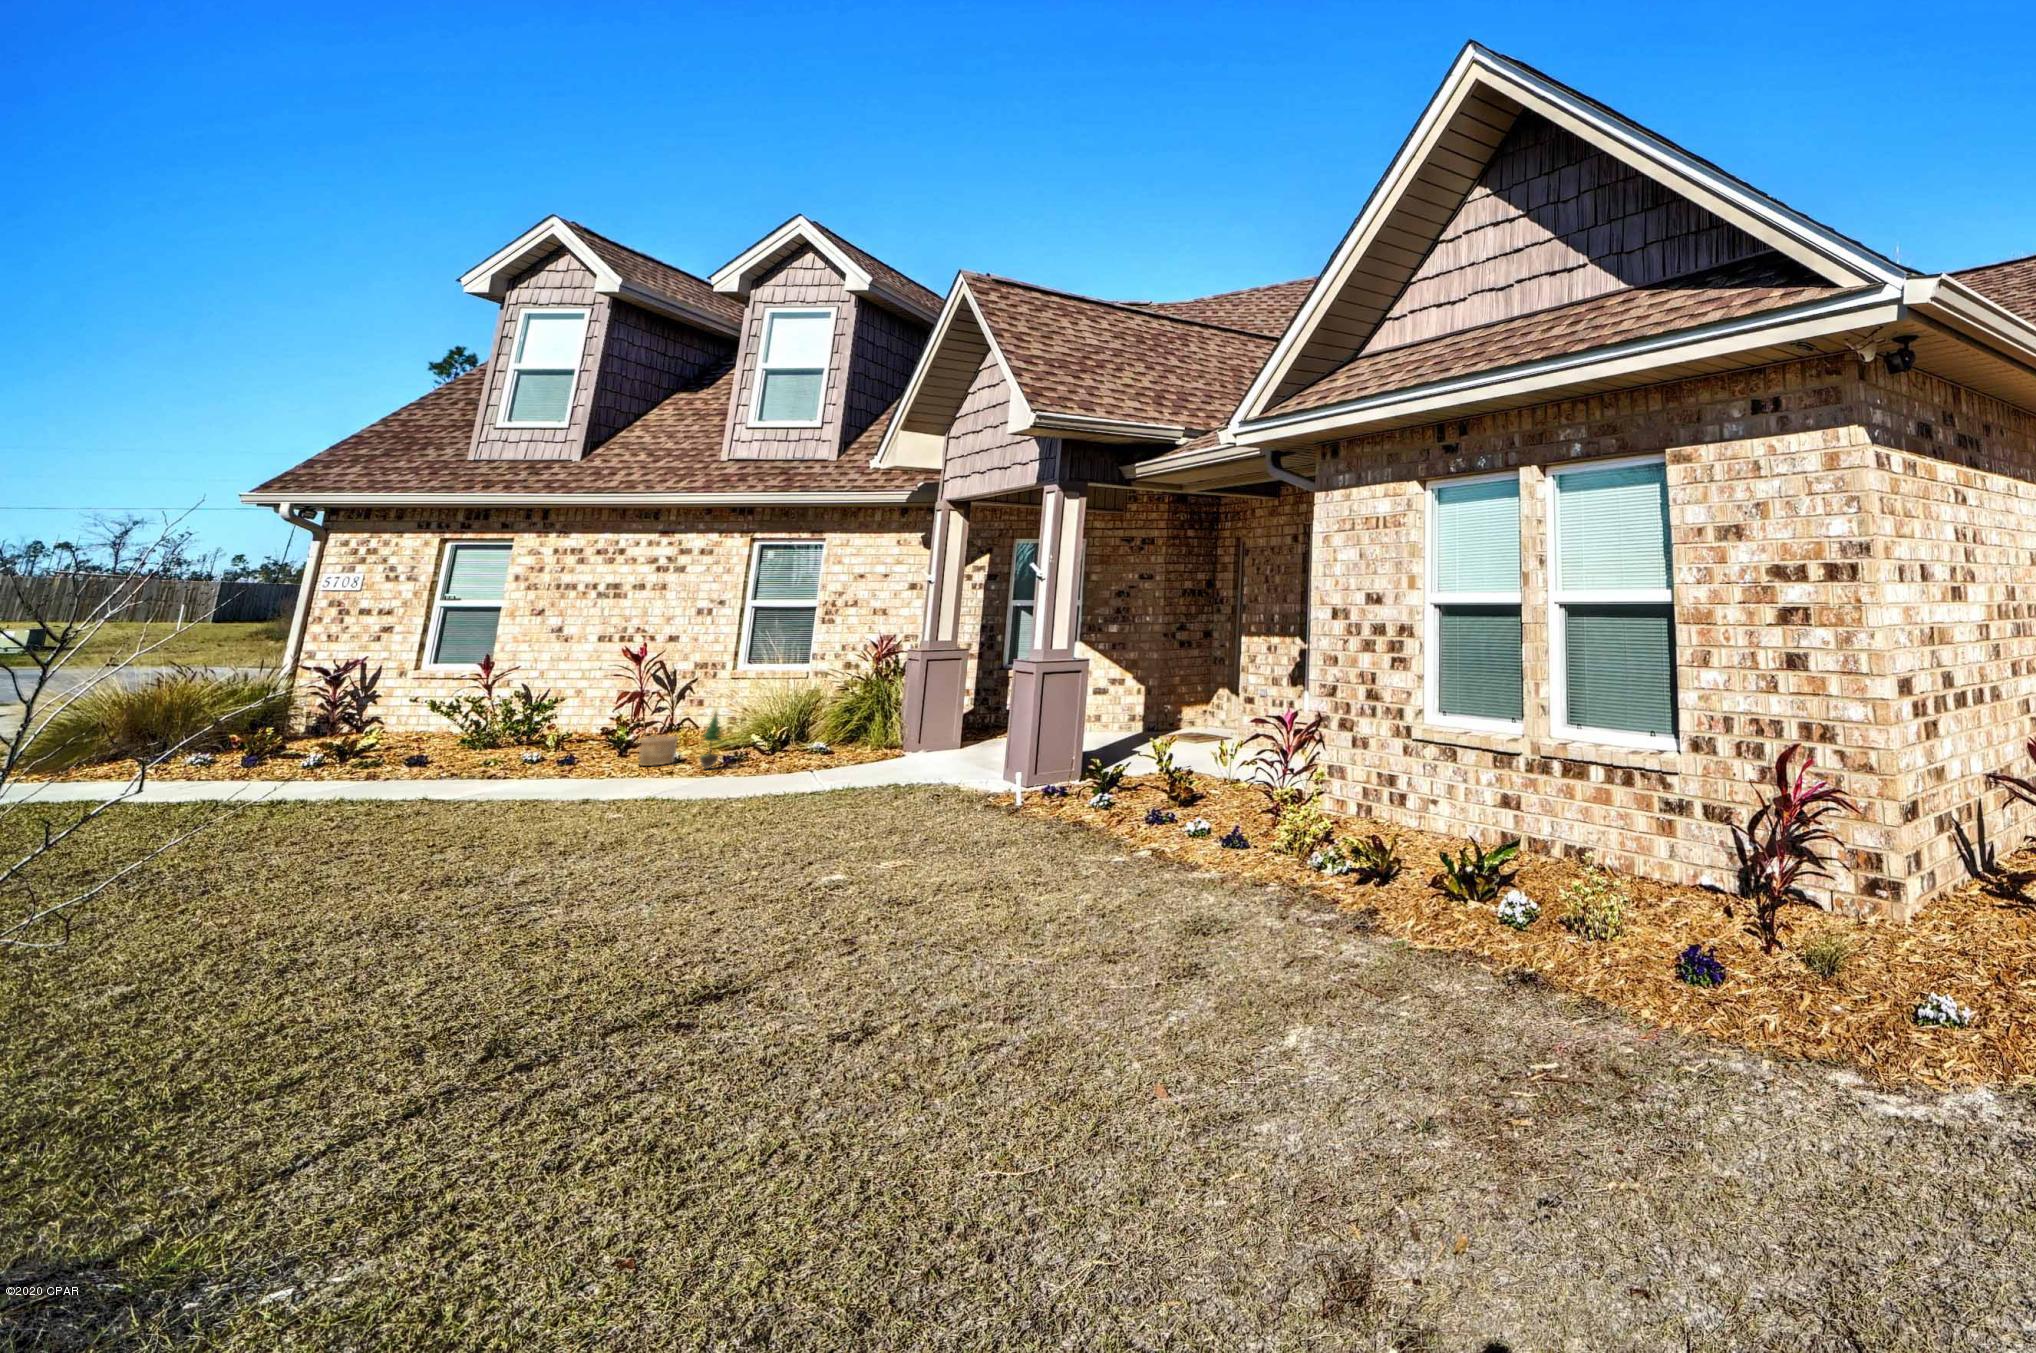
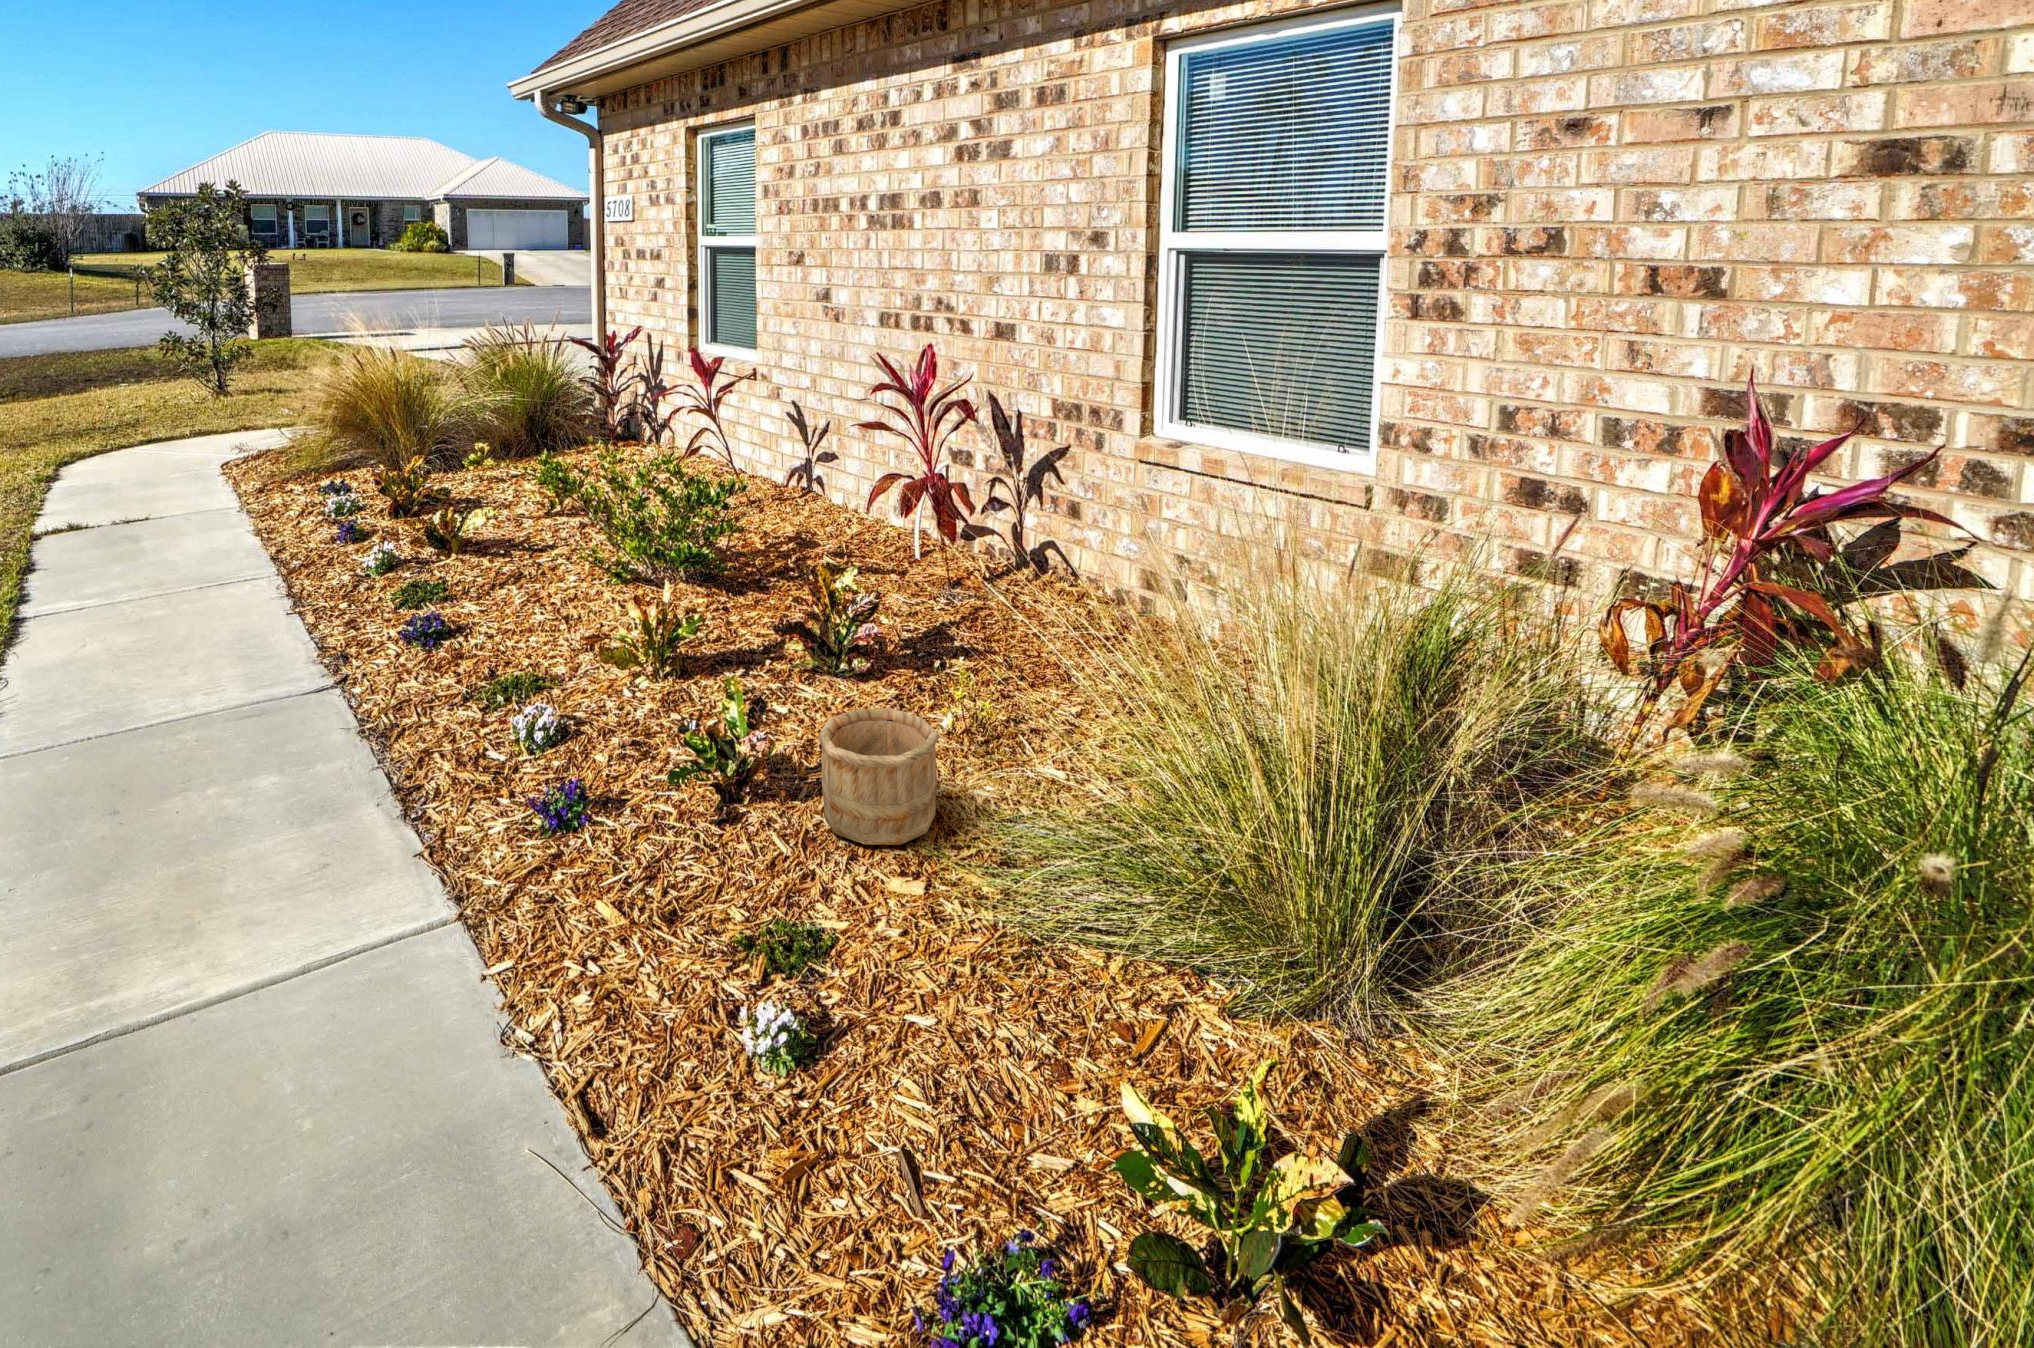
potted tree: present [700,713,721,768] -> none [947,742,1044,997]

